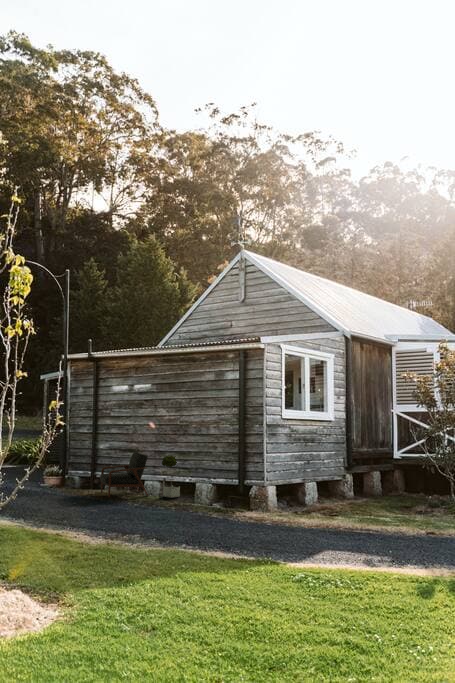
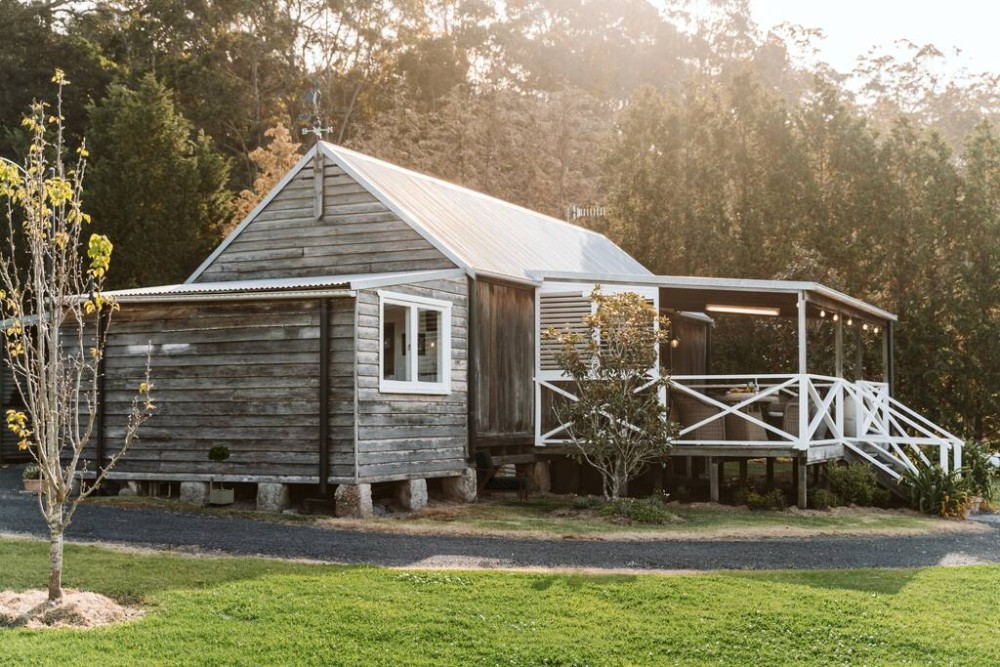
chair: present [100,452,148,497] -> present [472,449,530,505]

